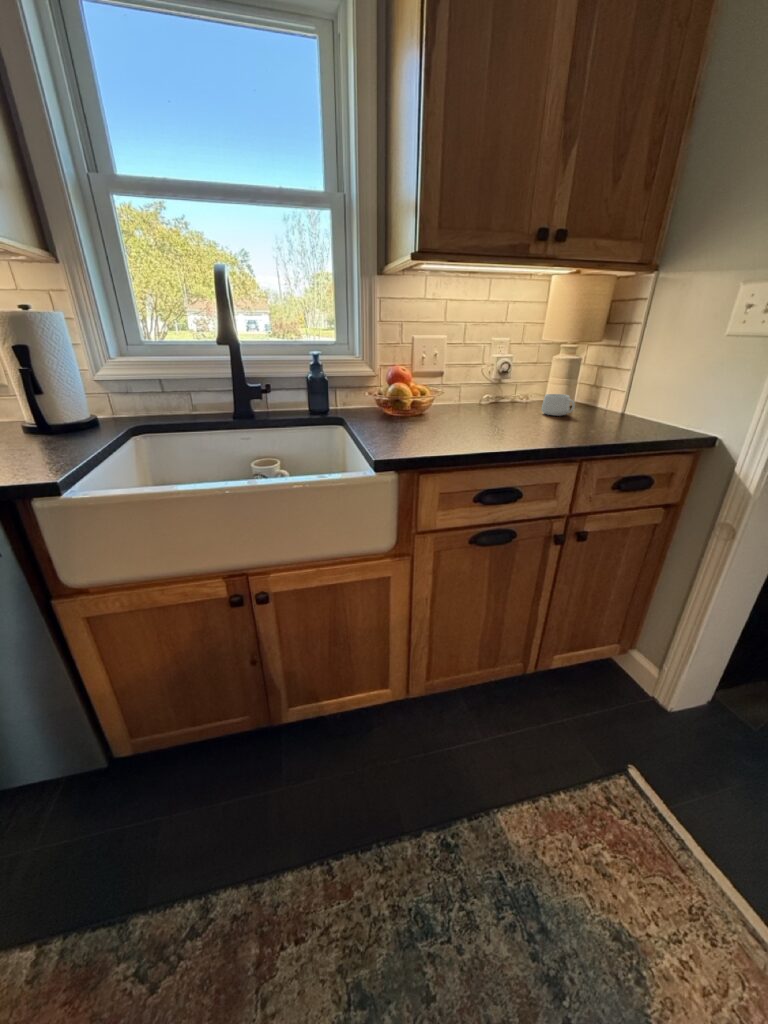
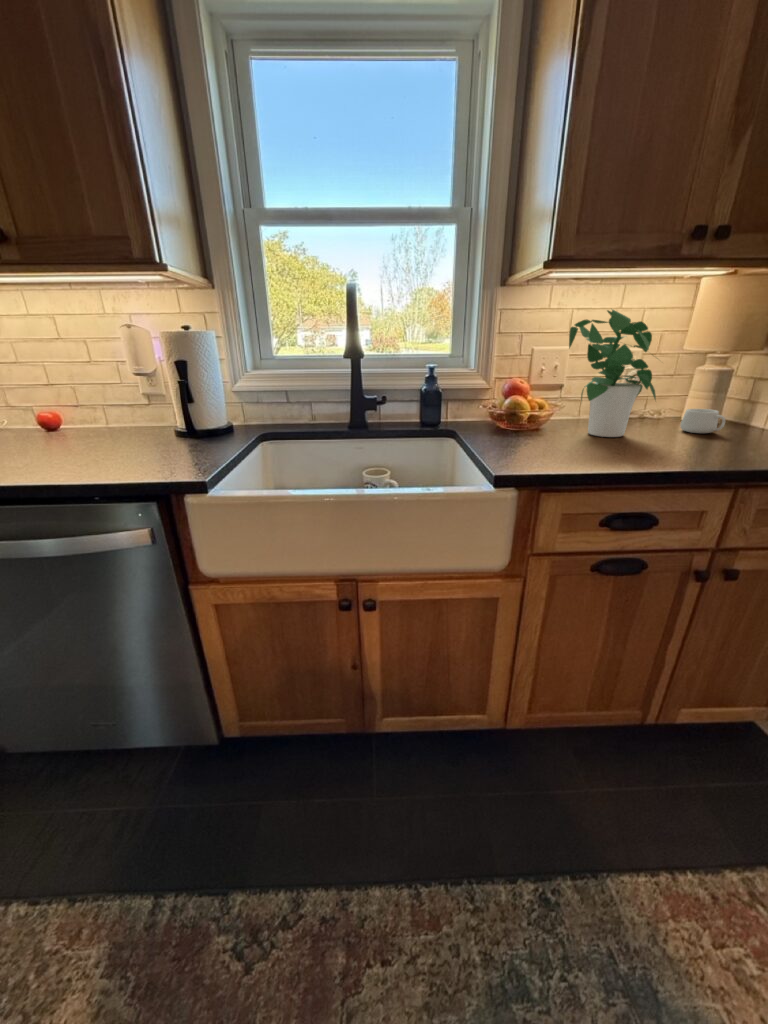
potted plant: none [441,301,522,421] -> present [569,310,656,437]

